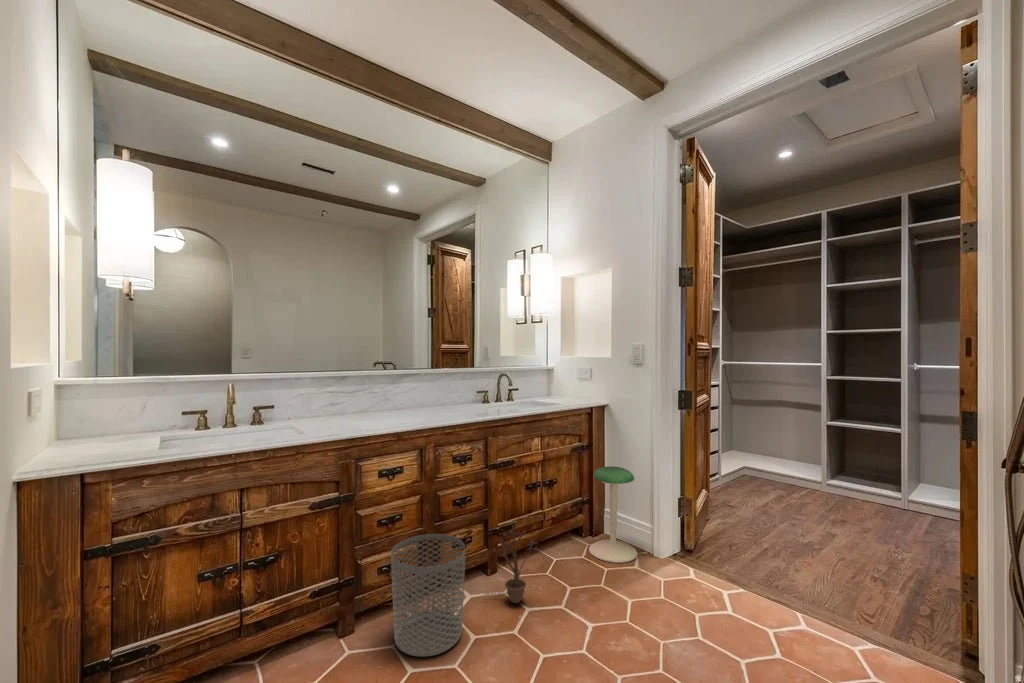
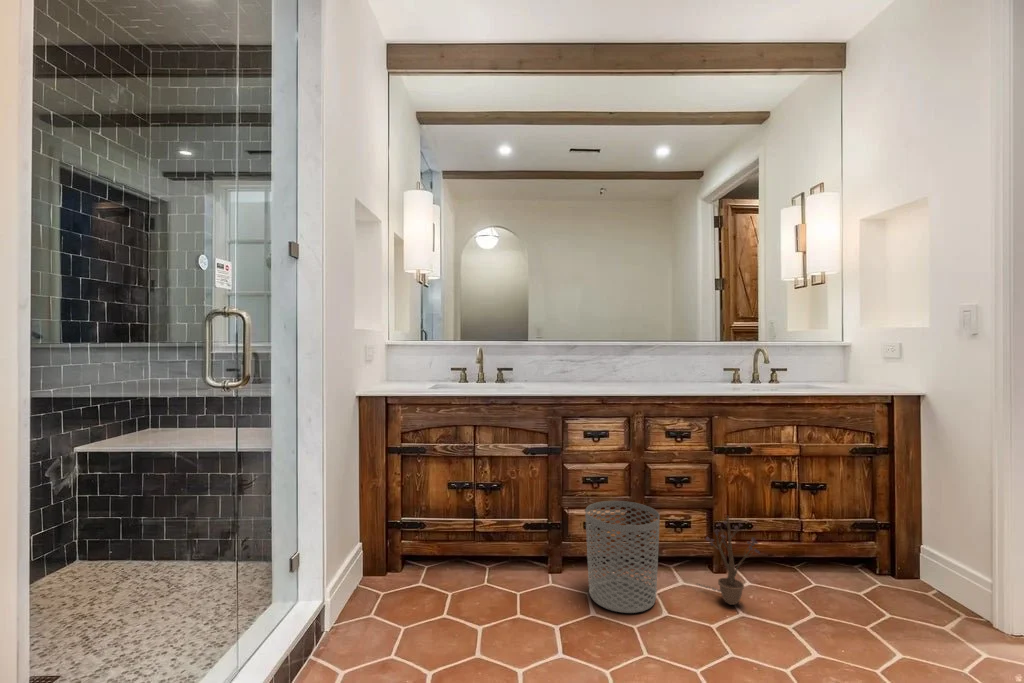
stool: present [589,466,637,563] -> none [875,481,962,620]

